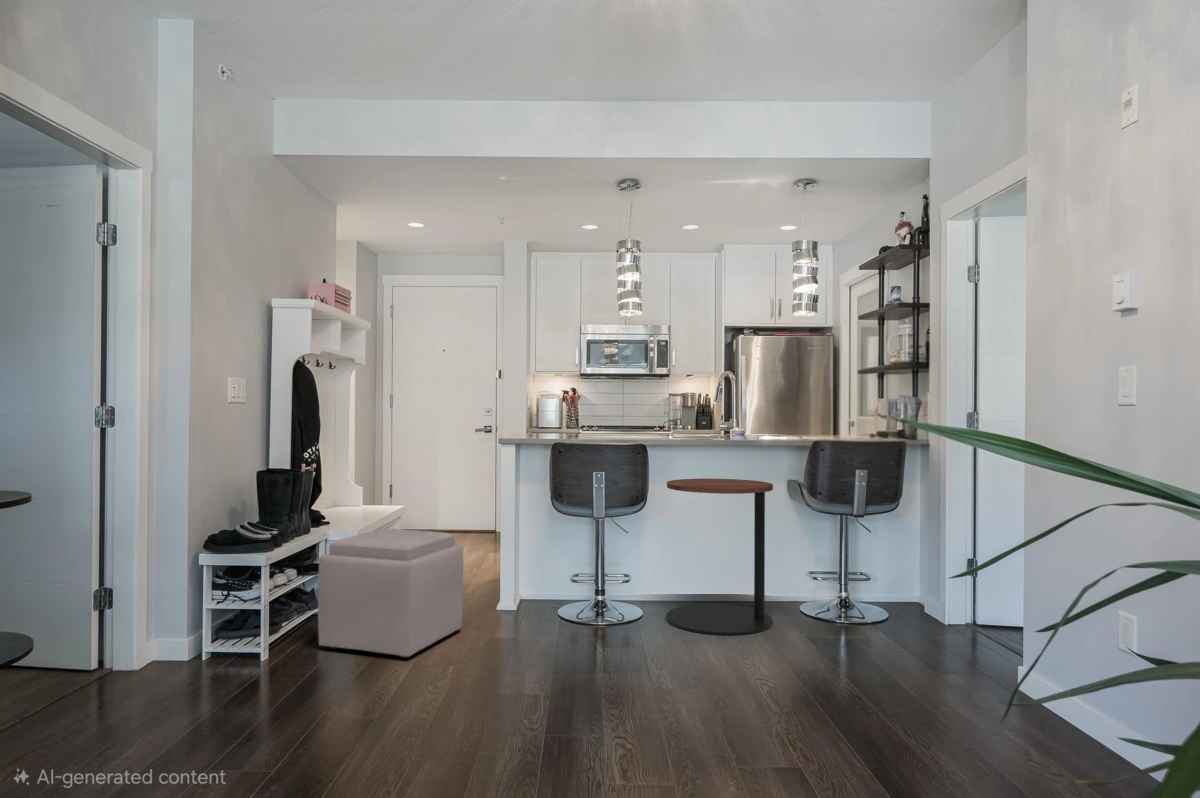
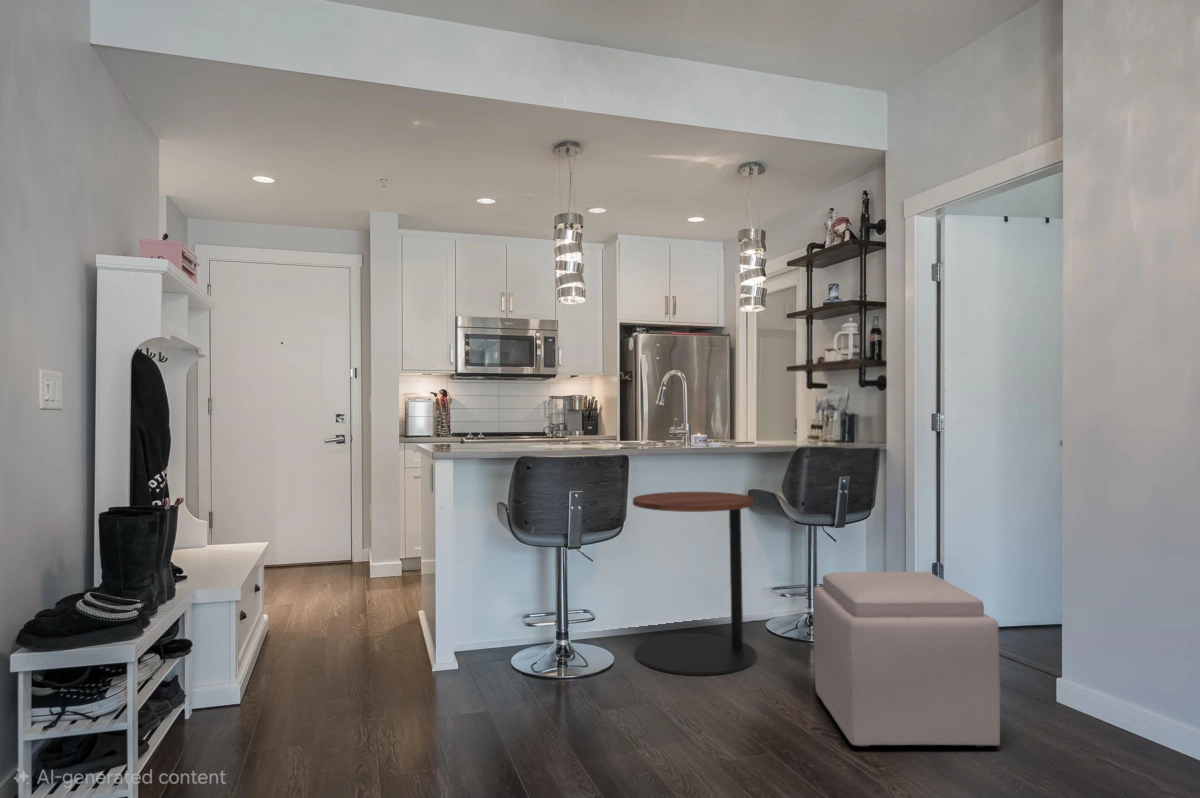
ottoman: present [318,529,463,658] -> present [813,571,1000,748]

